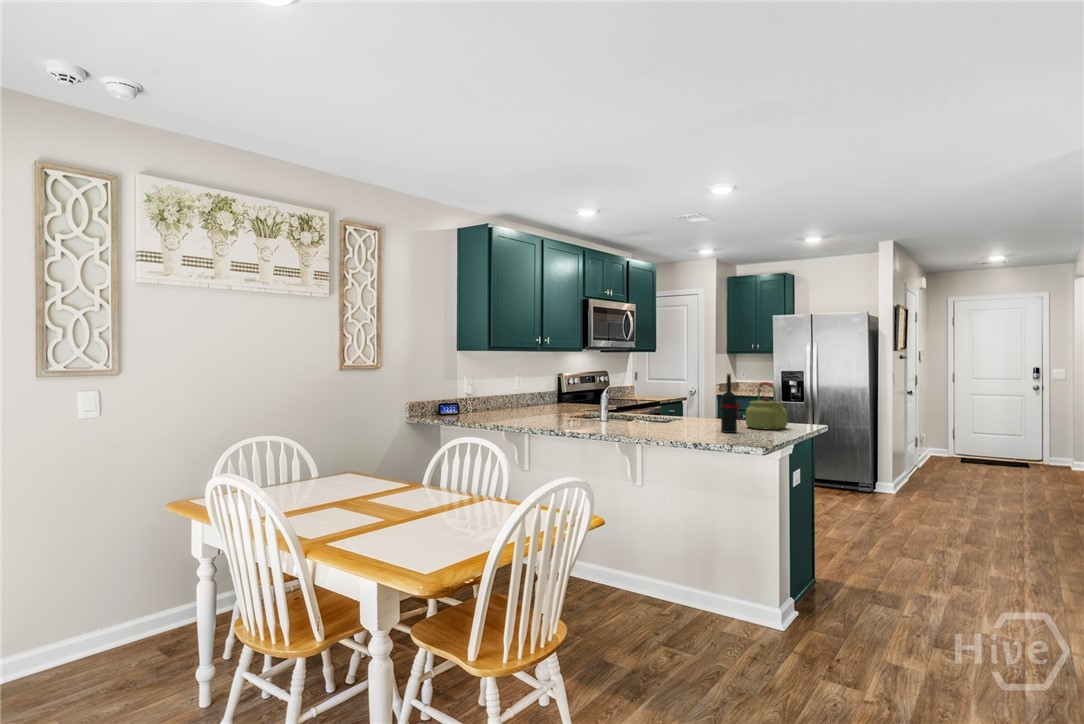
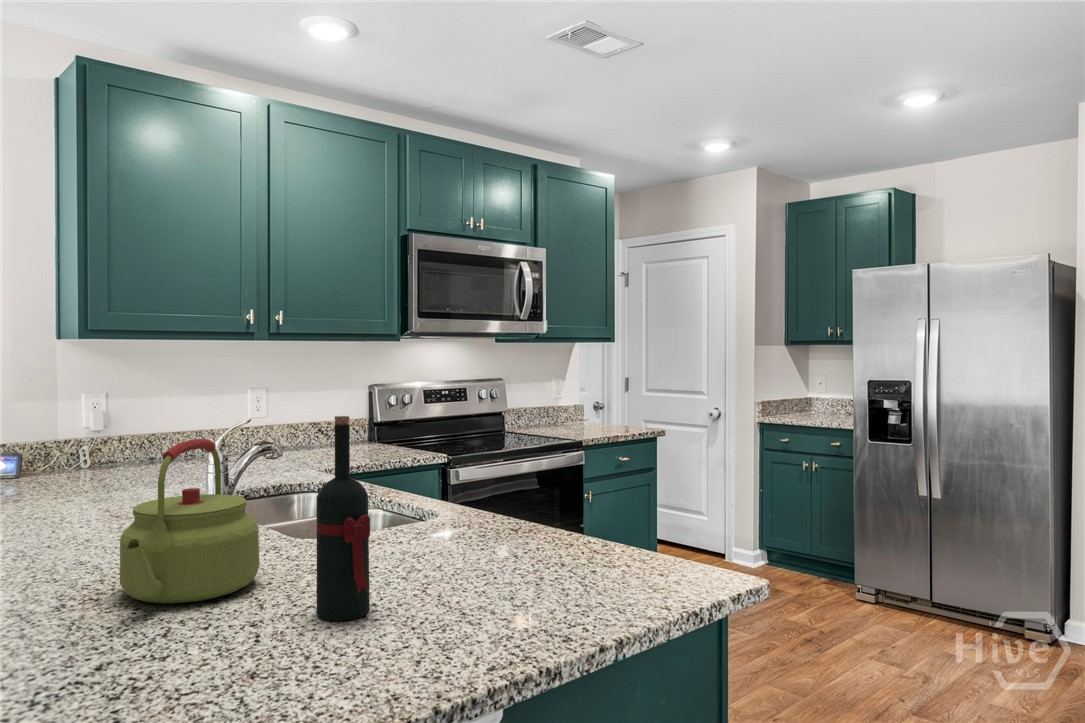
kettle: present [746,382,788,430] -> present [120,439,260,603]

